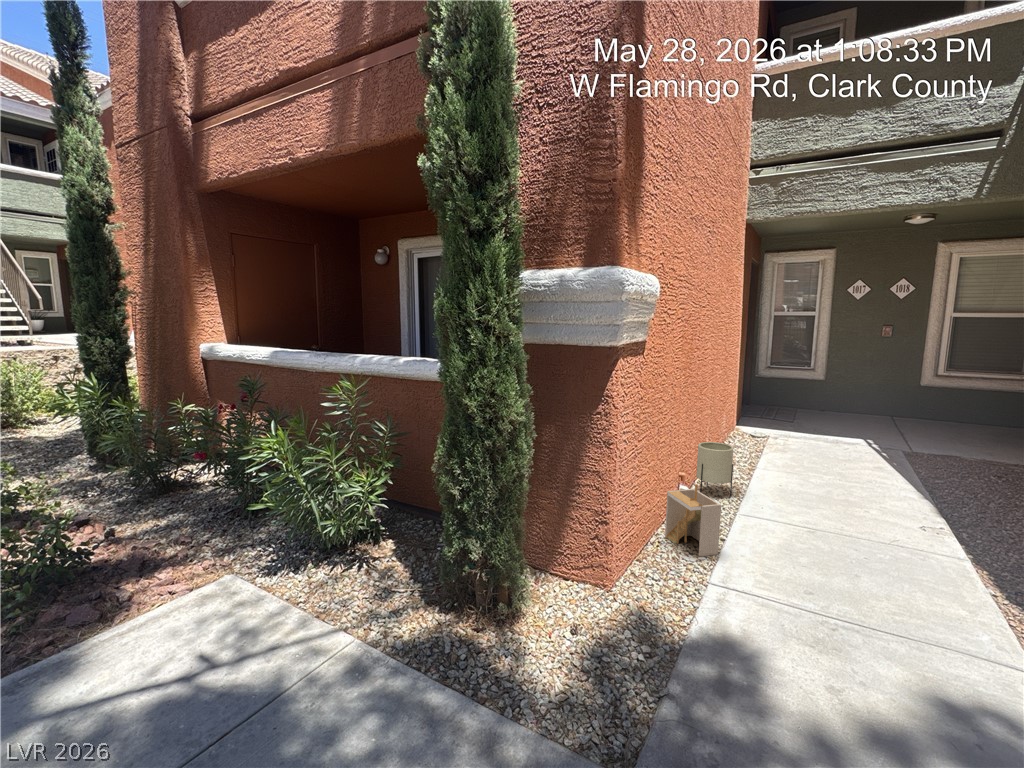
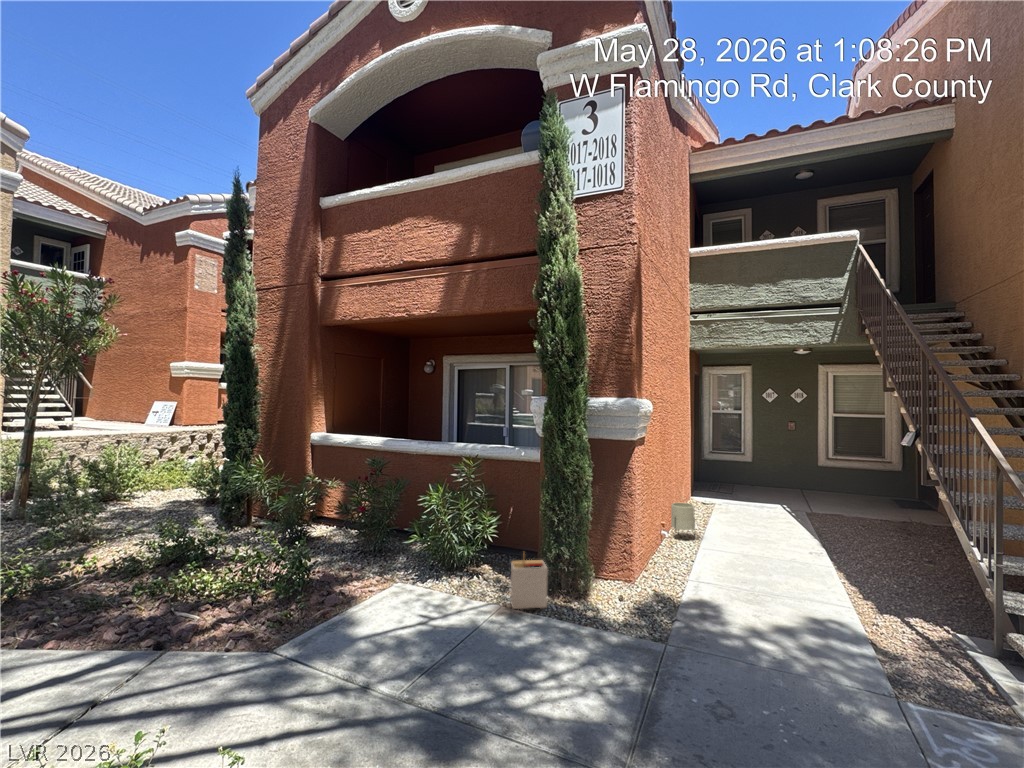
storage bin: present [665,484,721,556] -> present [511,558,548,609]

